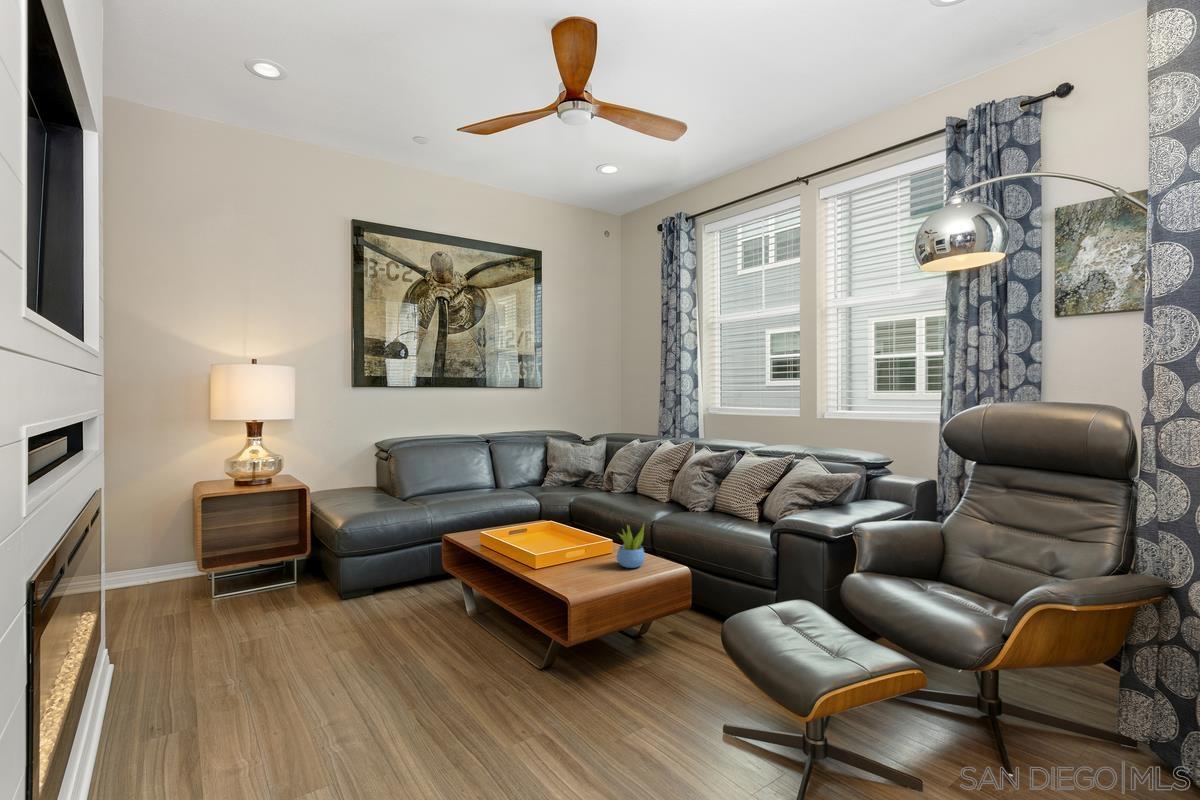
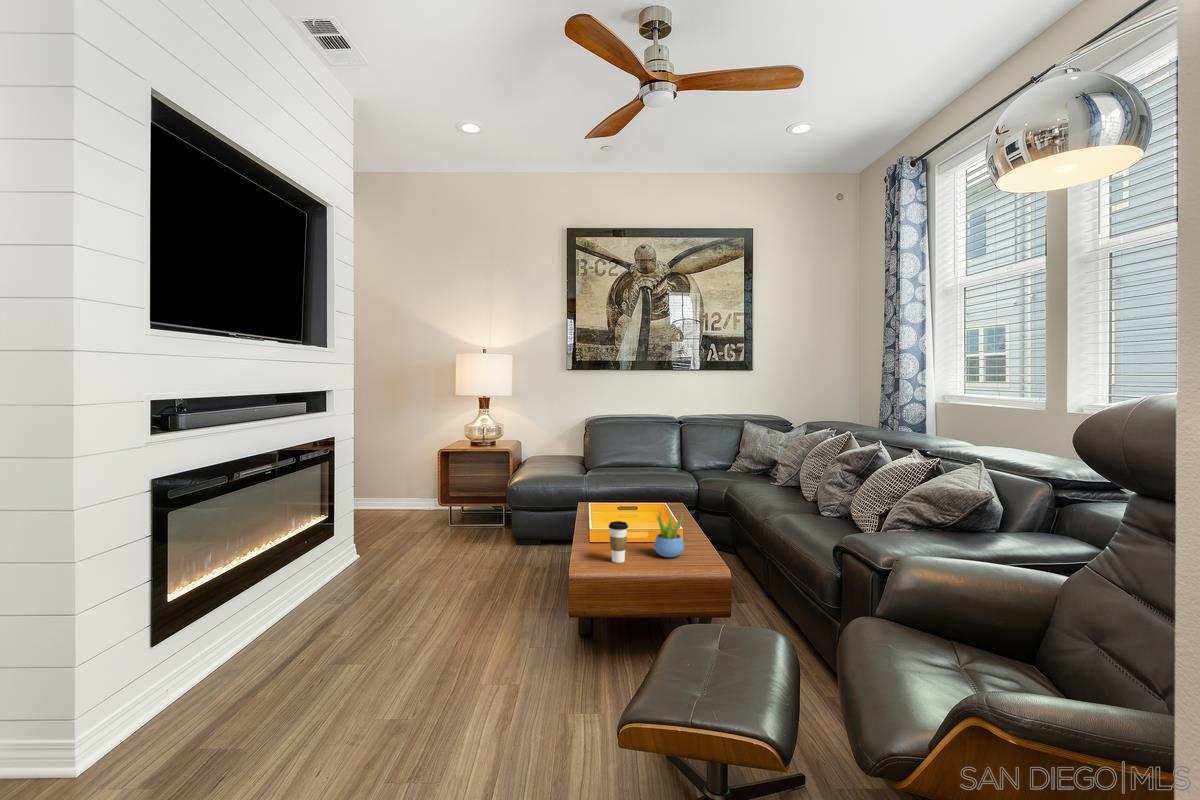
coffee cup: none [591,540,610,582] -> present [609,521,628,563]

